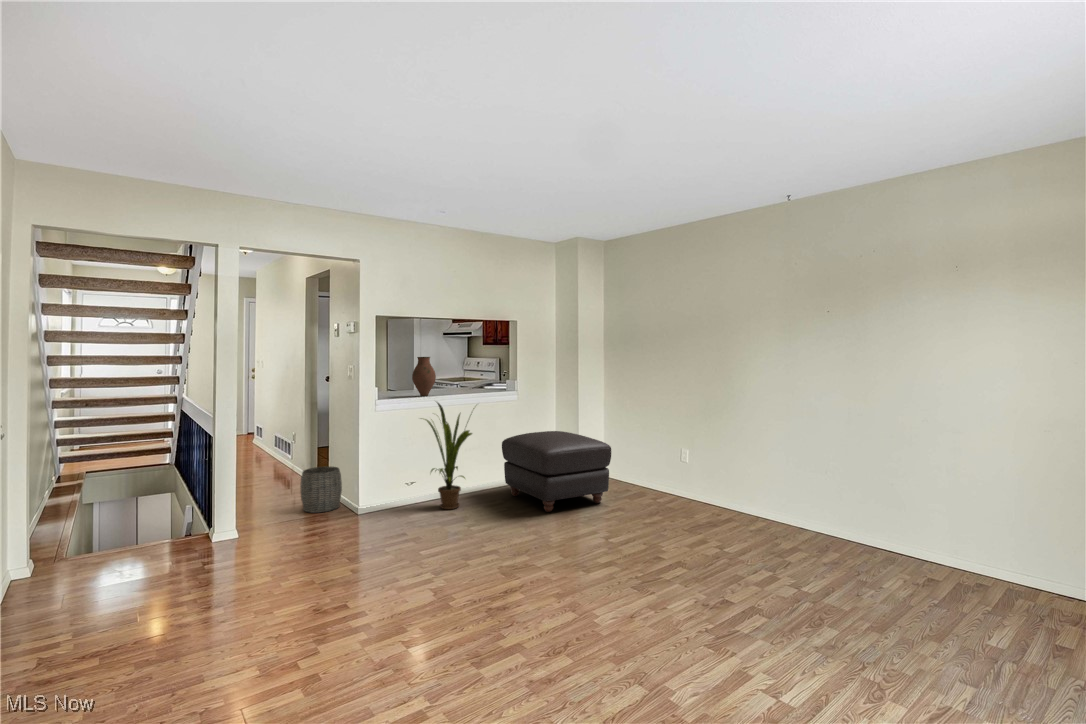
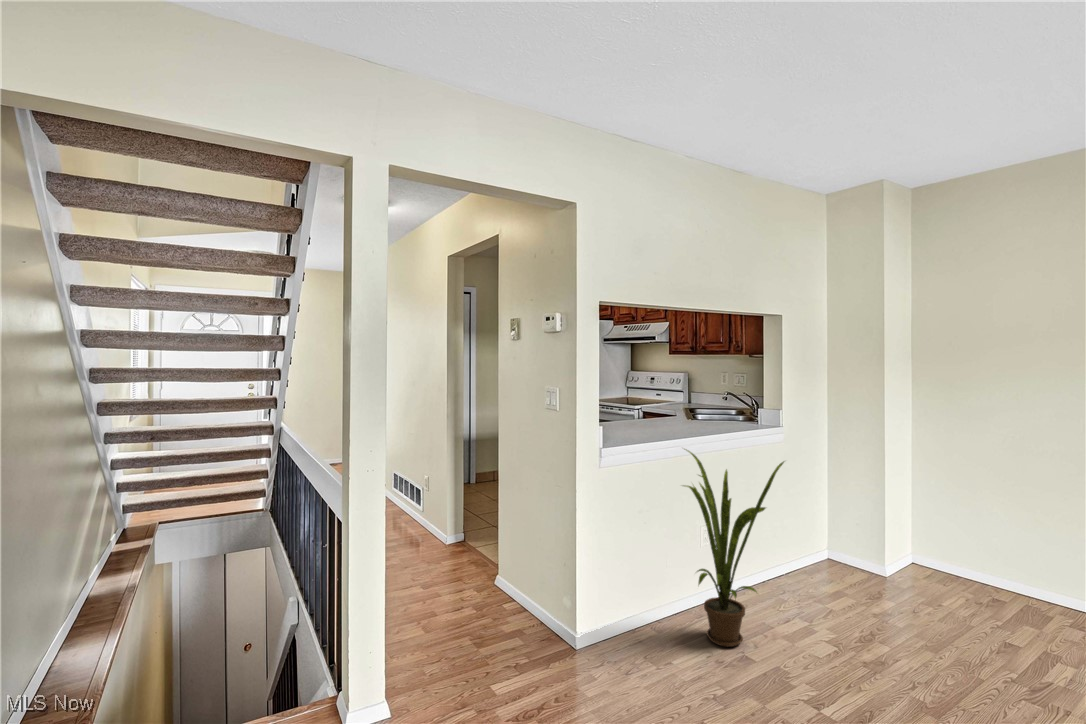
vase: present [412,357,436,396] -> none [637,373,675,438]
ottoman: present [502,431,611,512] -> none [789,500,1032,672]
woven basket: present [300,466,342,513] -> none [470,551,534,638]

